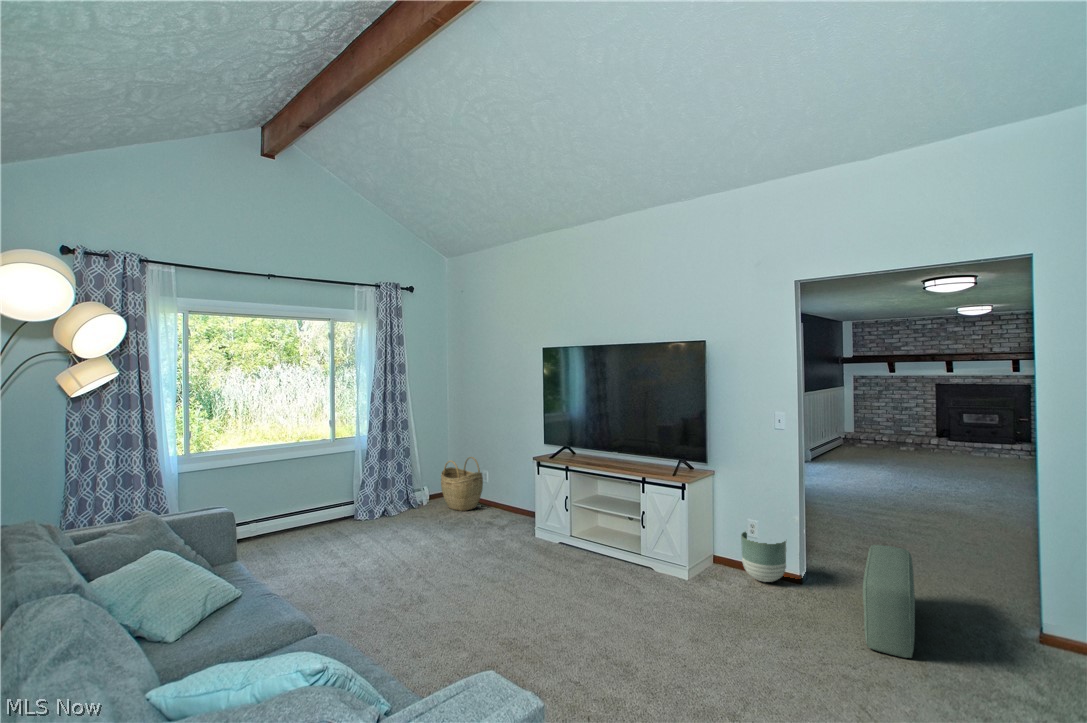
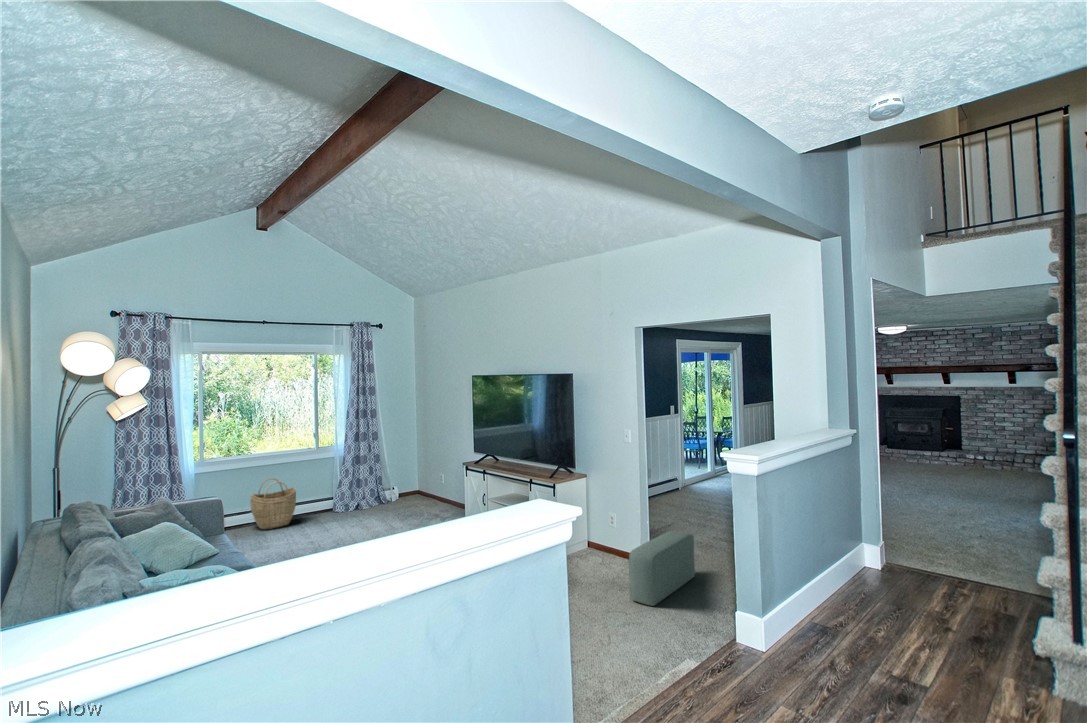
woven basket: present [441,457,483,511] -> present [250,478,296,530]
planter: present [741,532,787,582] -> none [592,521,625,560]

